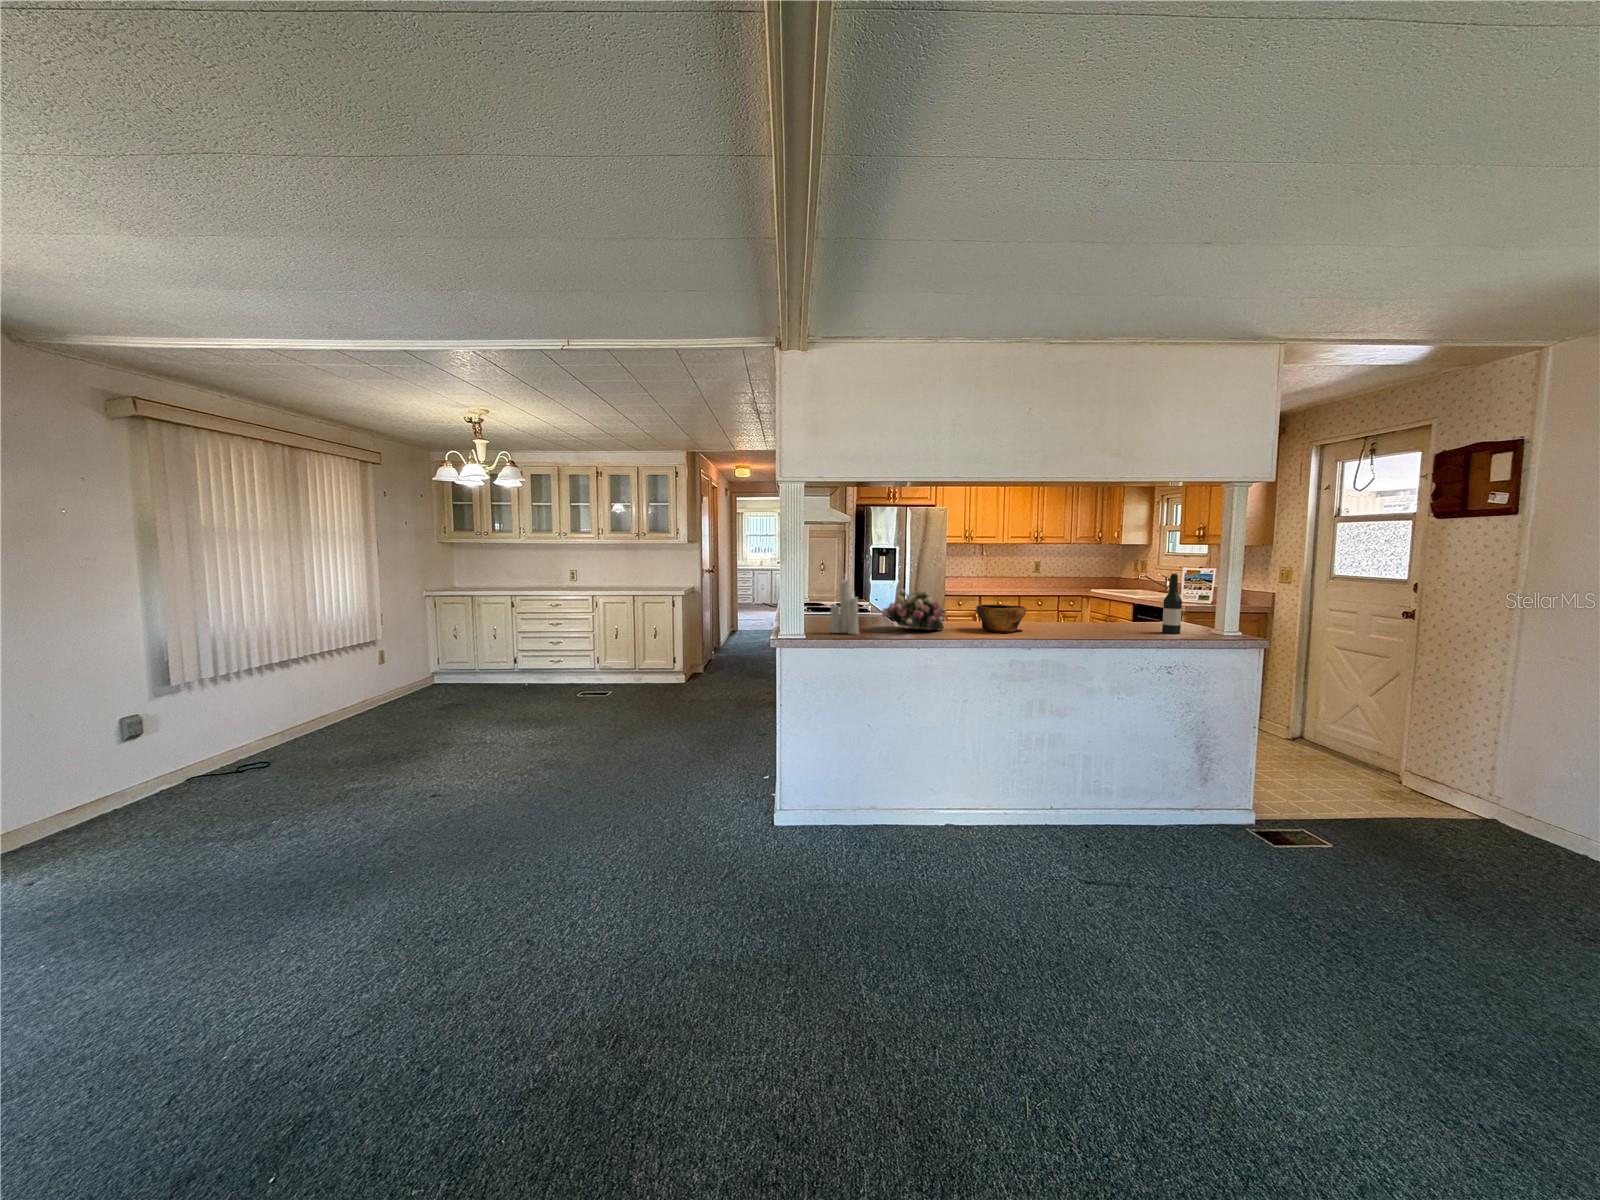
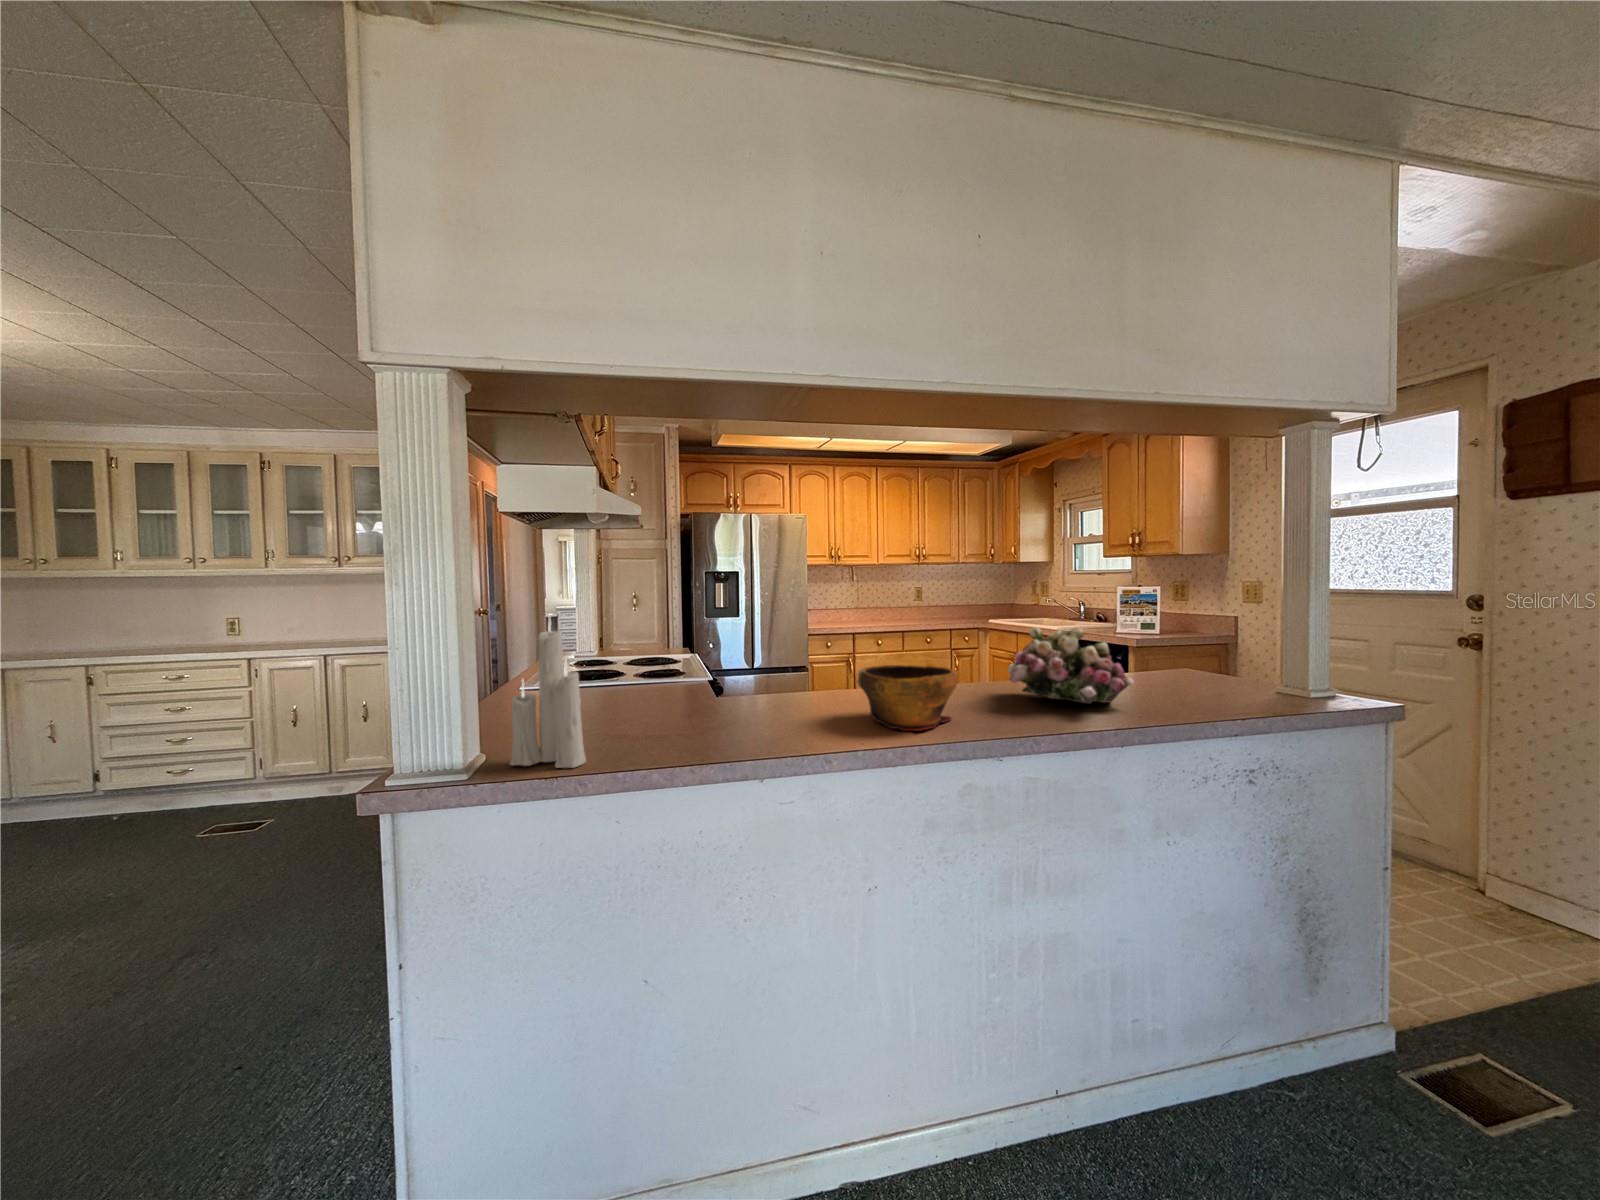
wine bottle: present [1162,574,1182,634] -> none [1193,594,1230,708]
flower arrangement: present [882,589,946,630] -> present [1008,627,1133,703]

